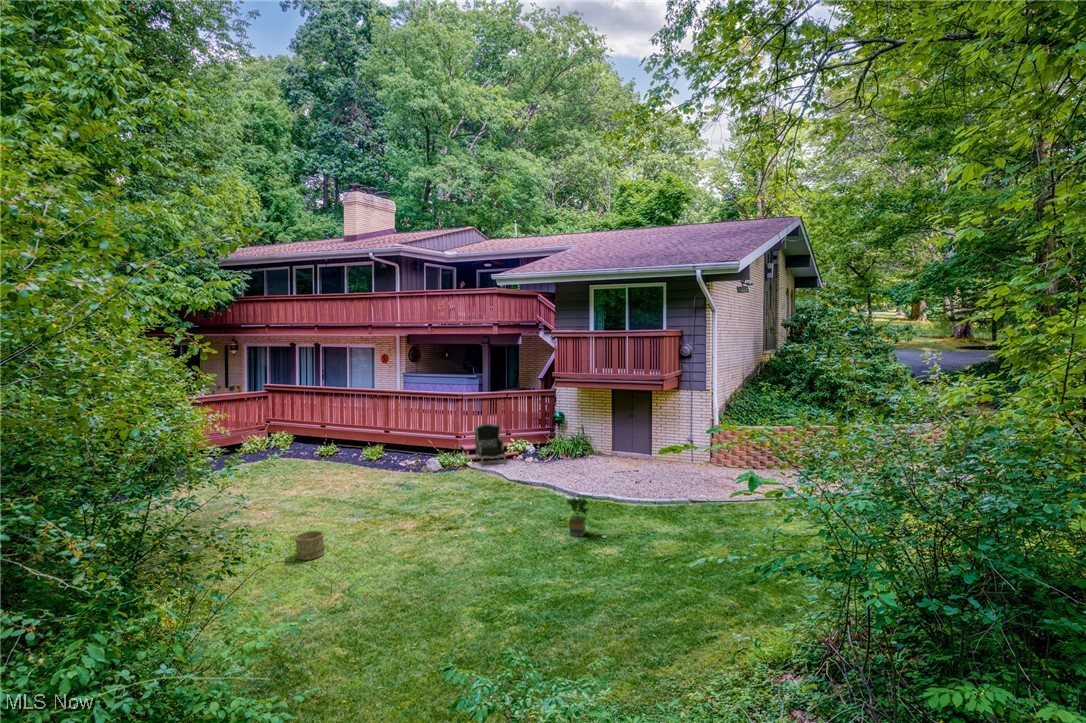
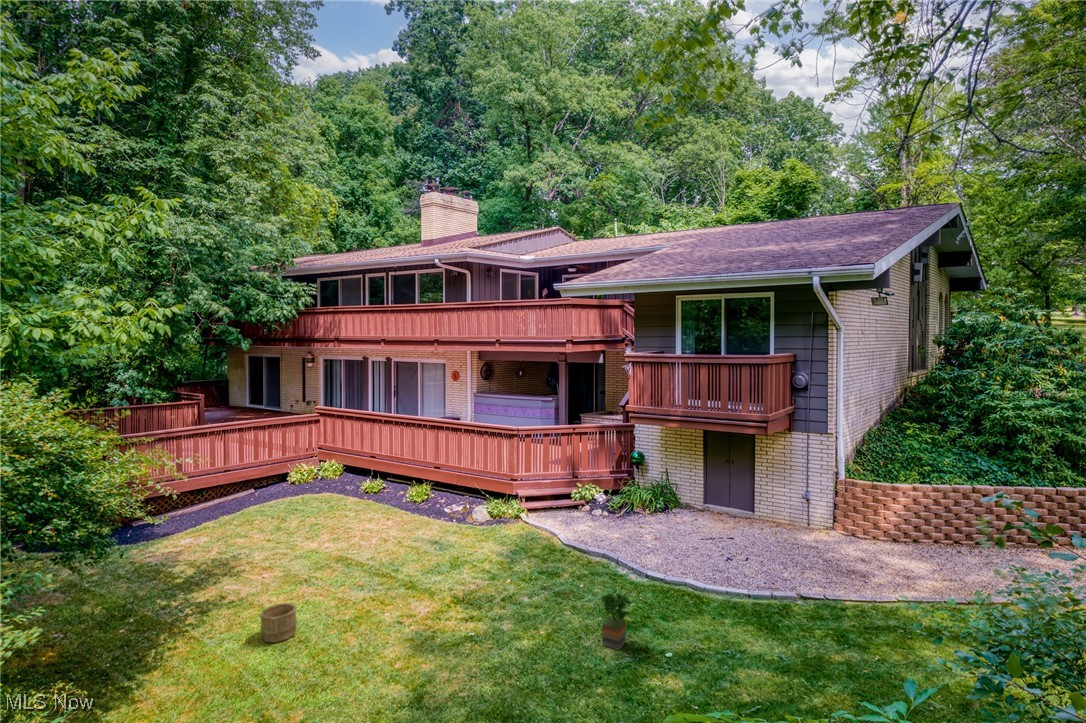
armchair: present [475,424,506,467] -> none [532,462,565,516]

